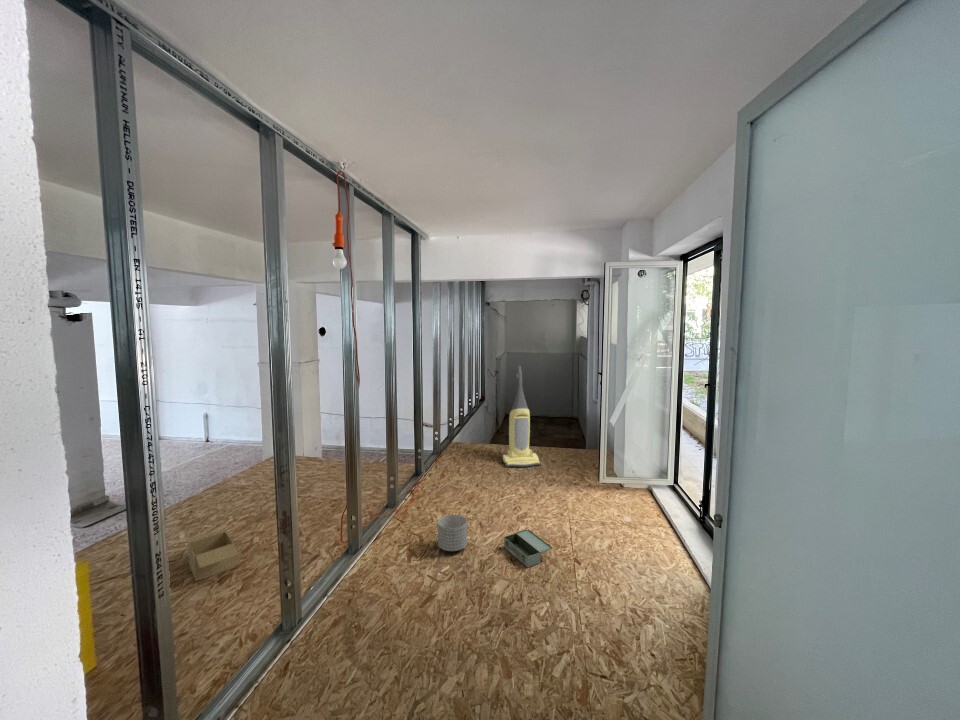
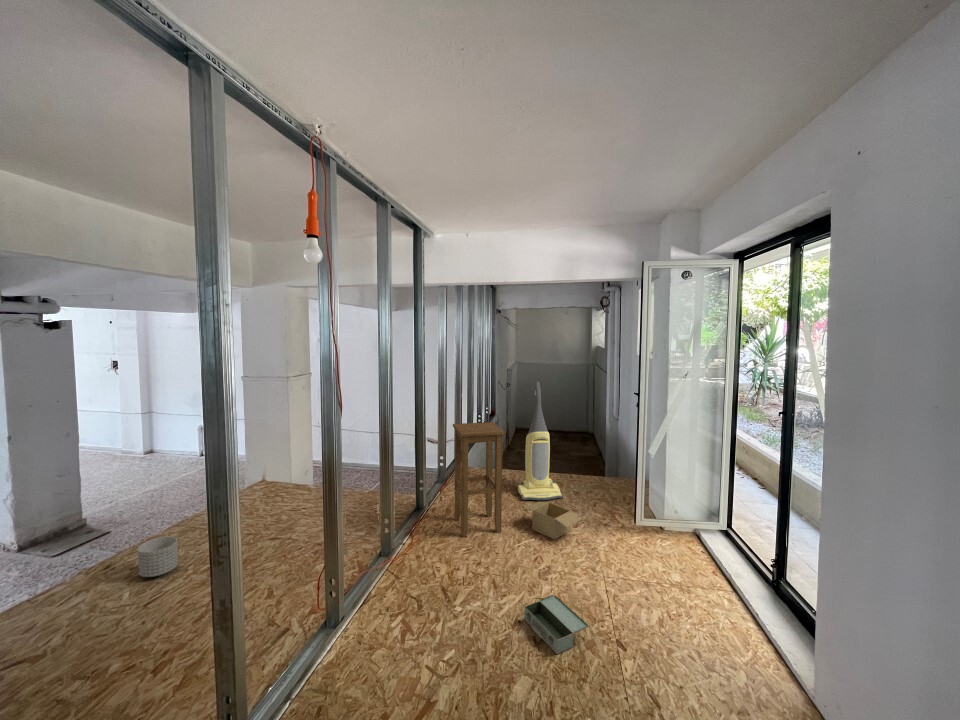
stool: none [446,399,490,494] -> present [453,422,505,537]
planter: present [438,514,467,551] -> present [138,536,178,577]
cardboard box: present [186,529,238,581] -> present [523,502,582,539]

